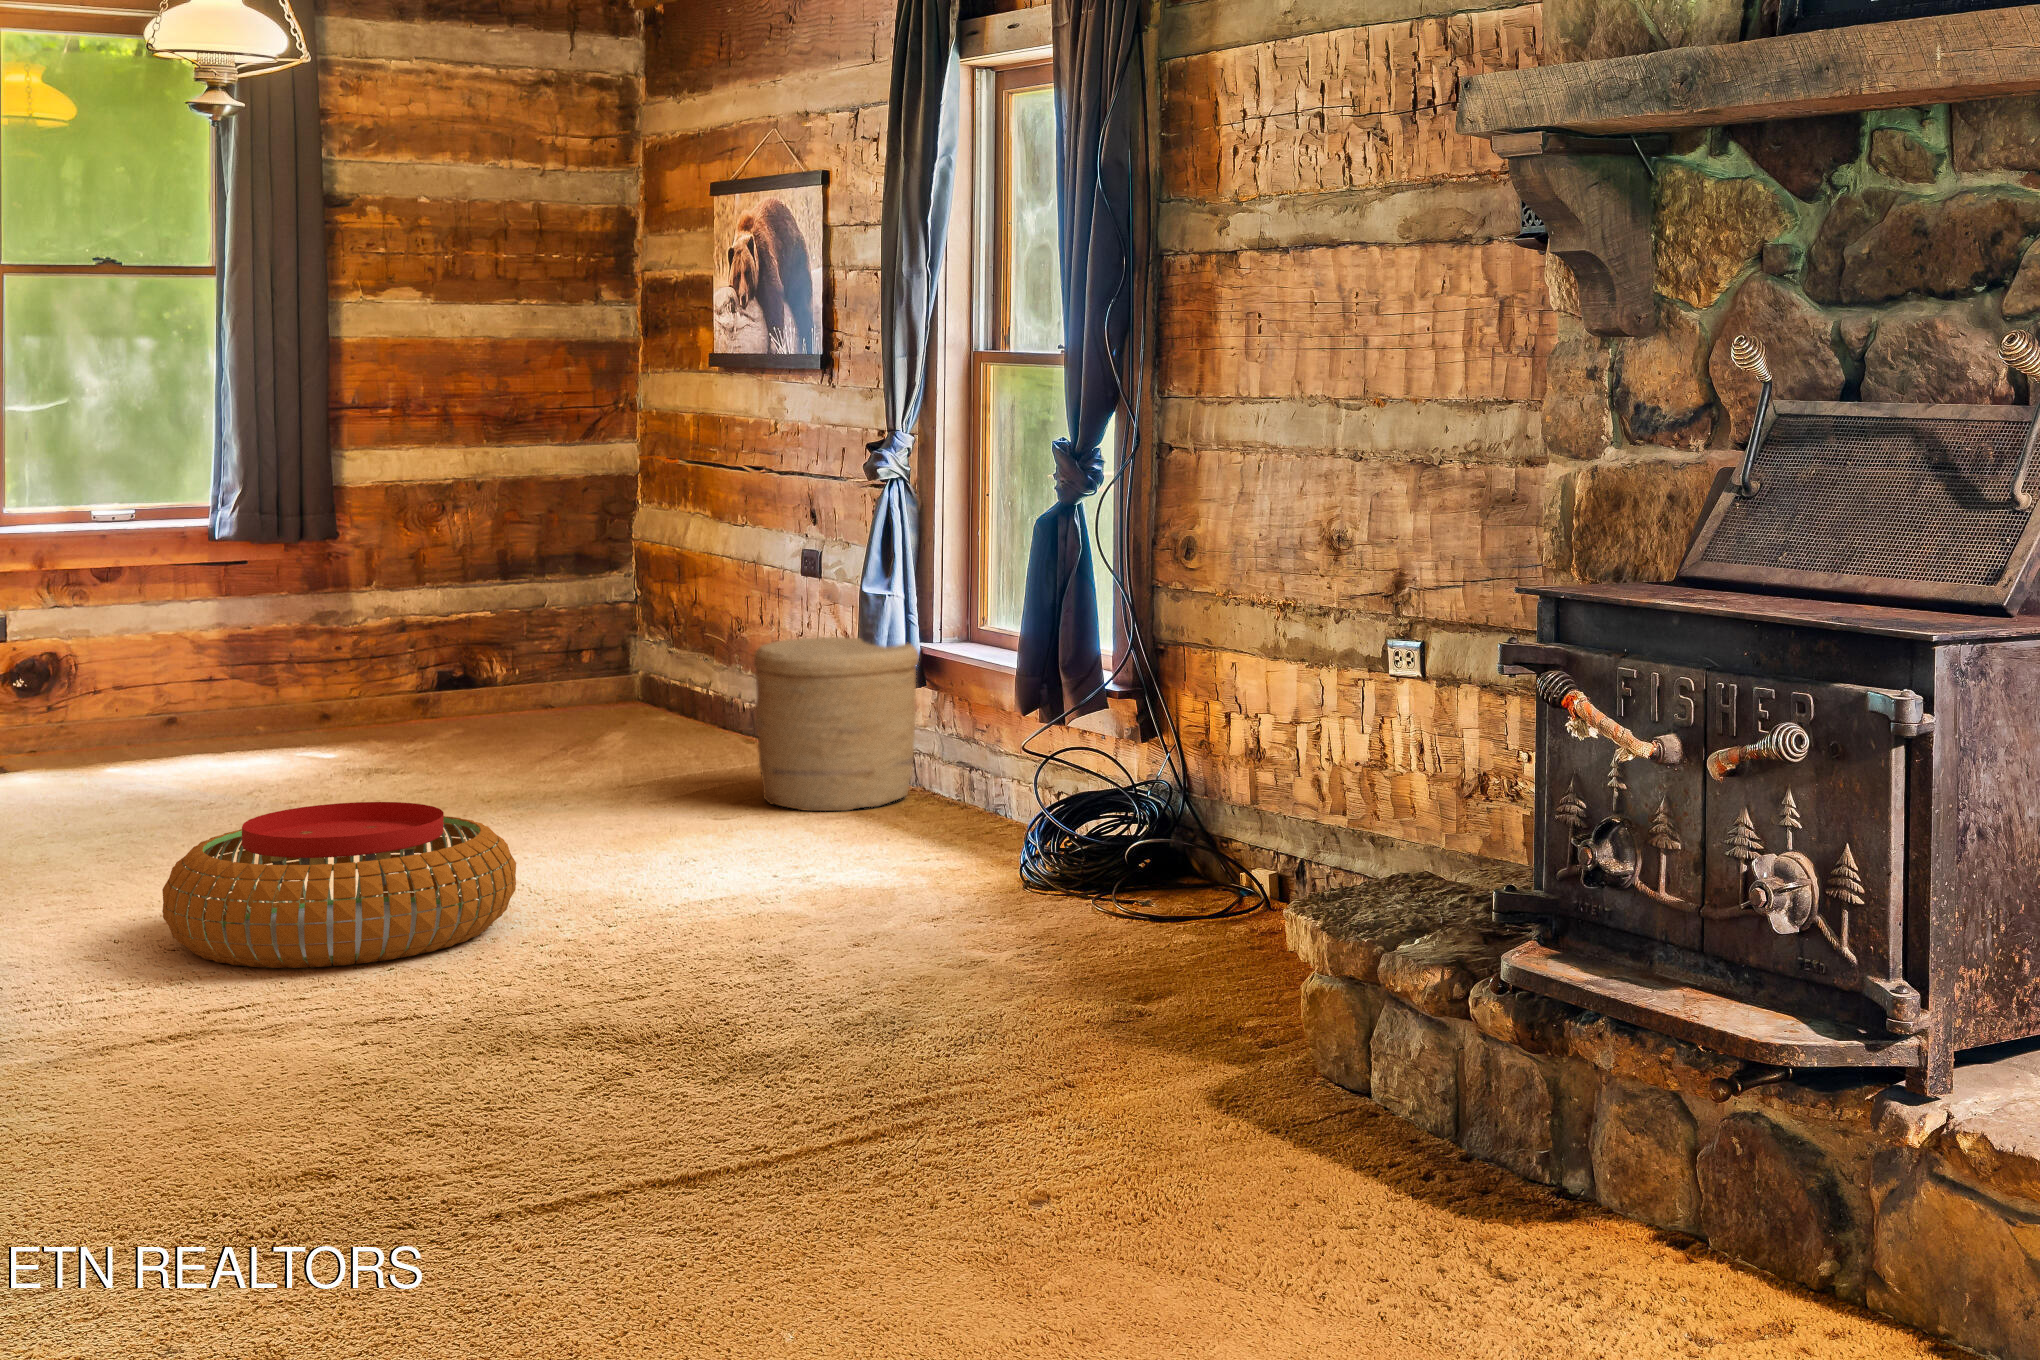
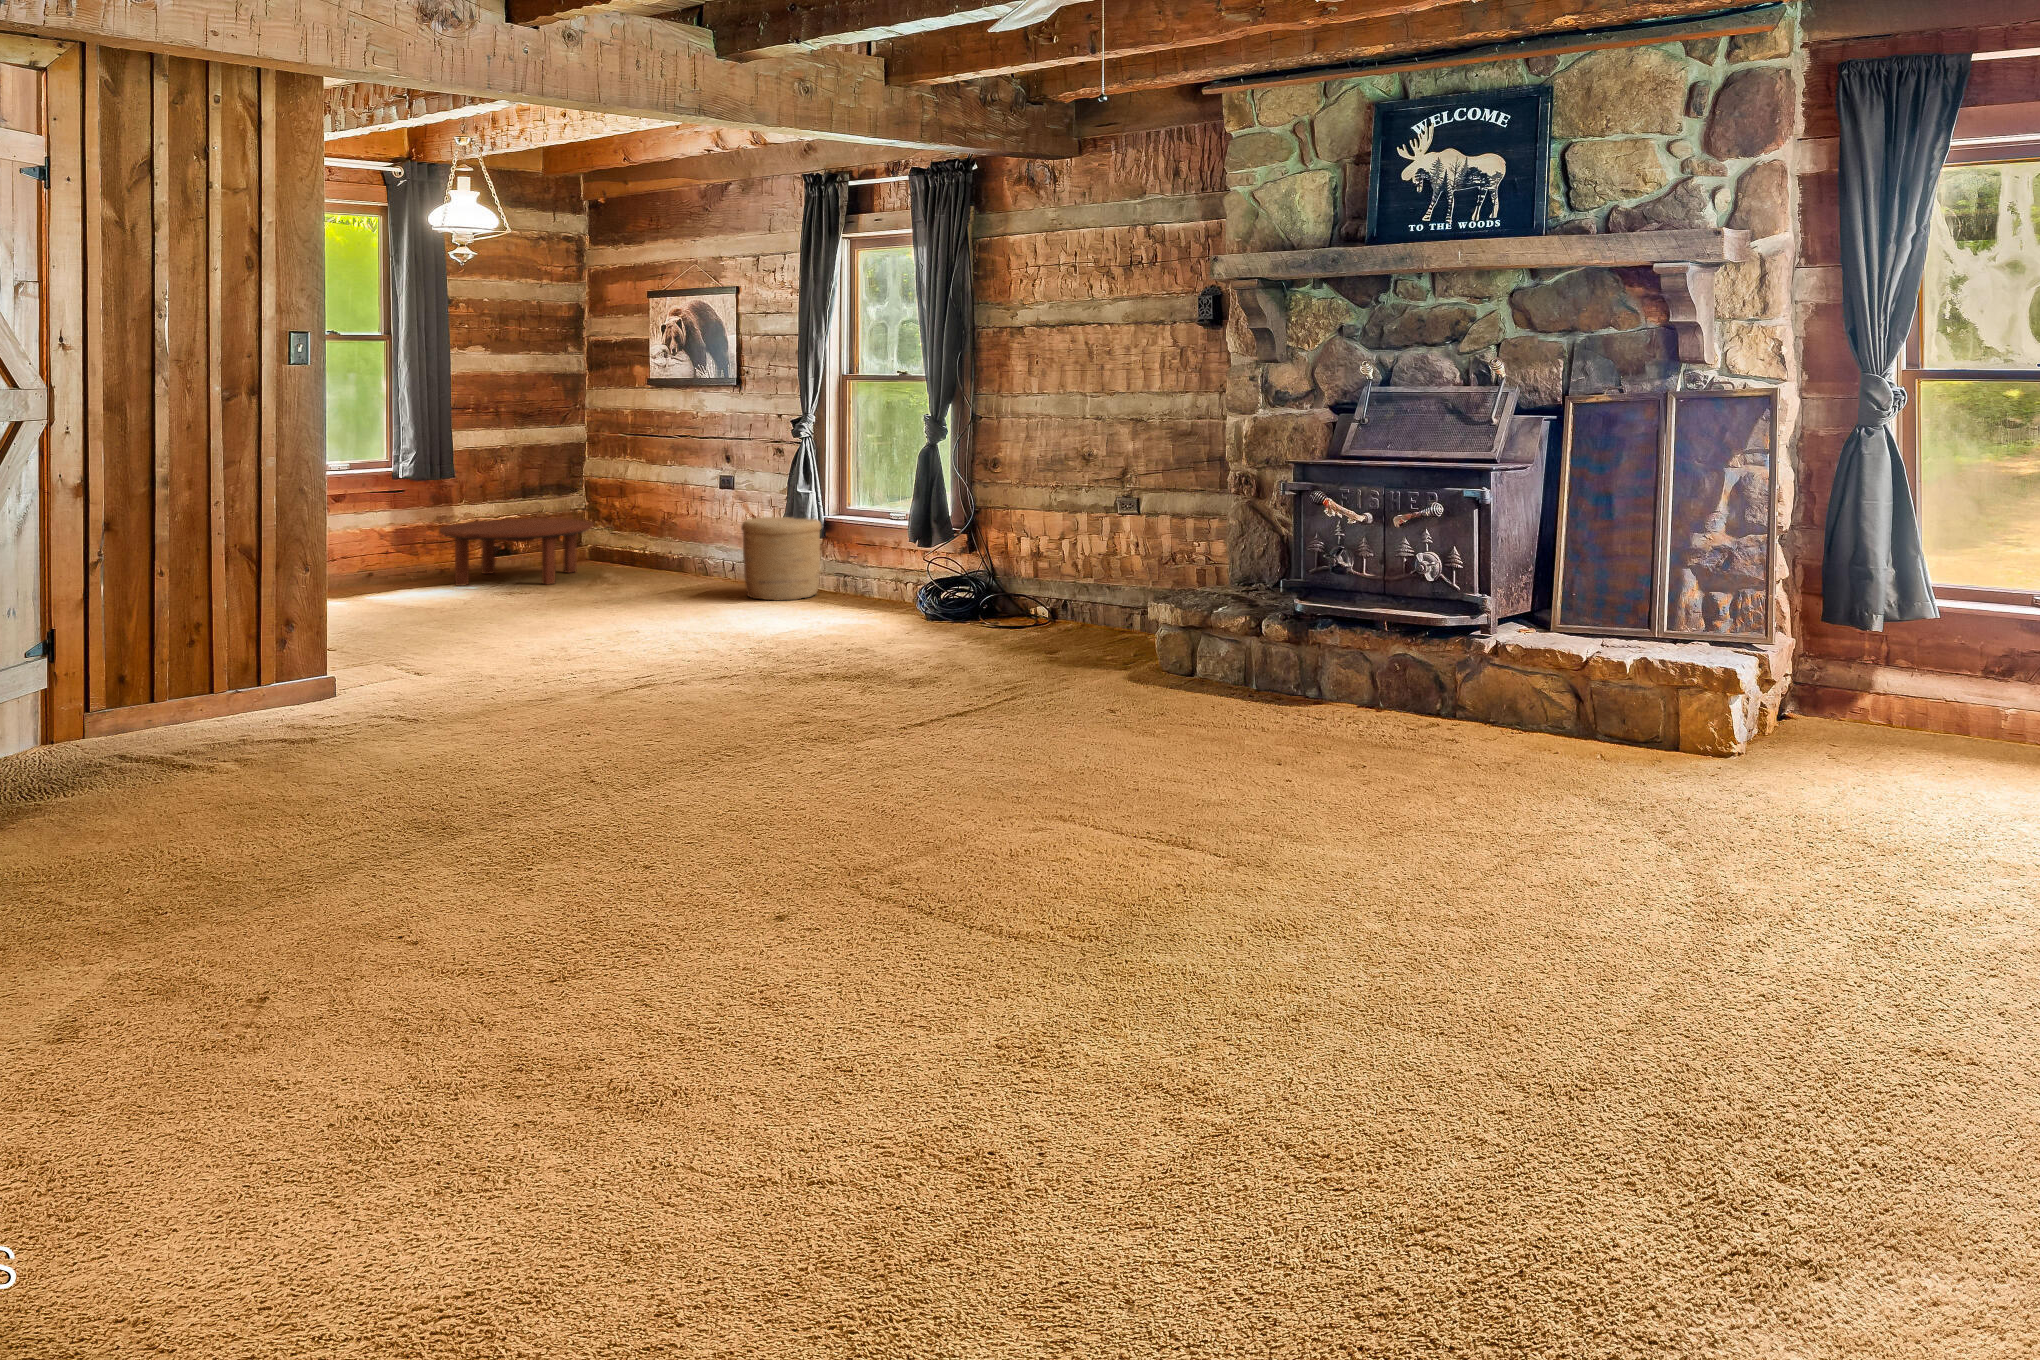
coffee table: none [289,616,588,748] -> present [439,518,594,586]
pouf: present [162,802,516,968] -> none [572,592,732,666]

